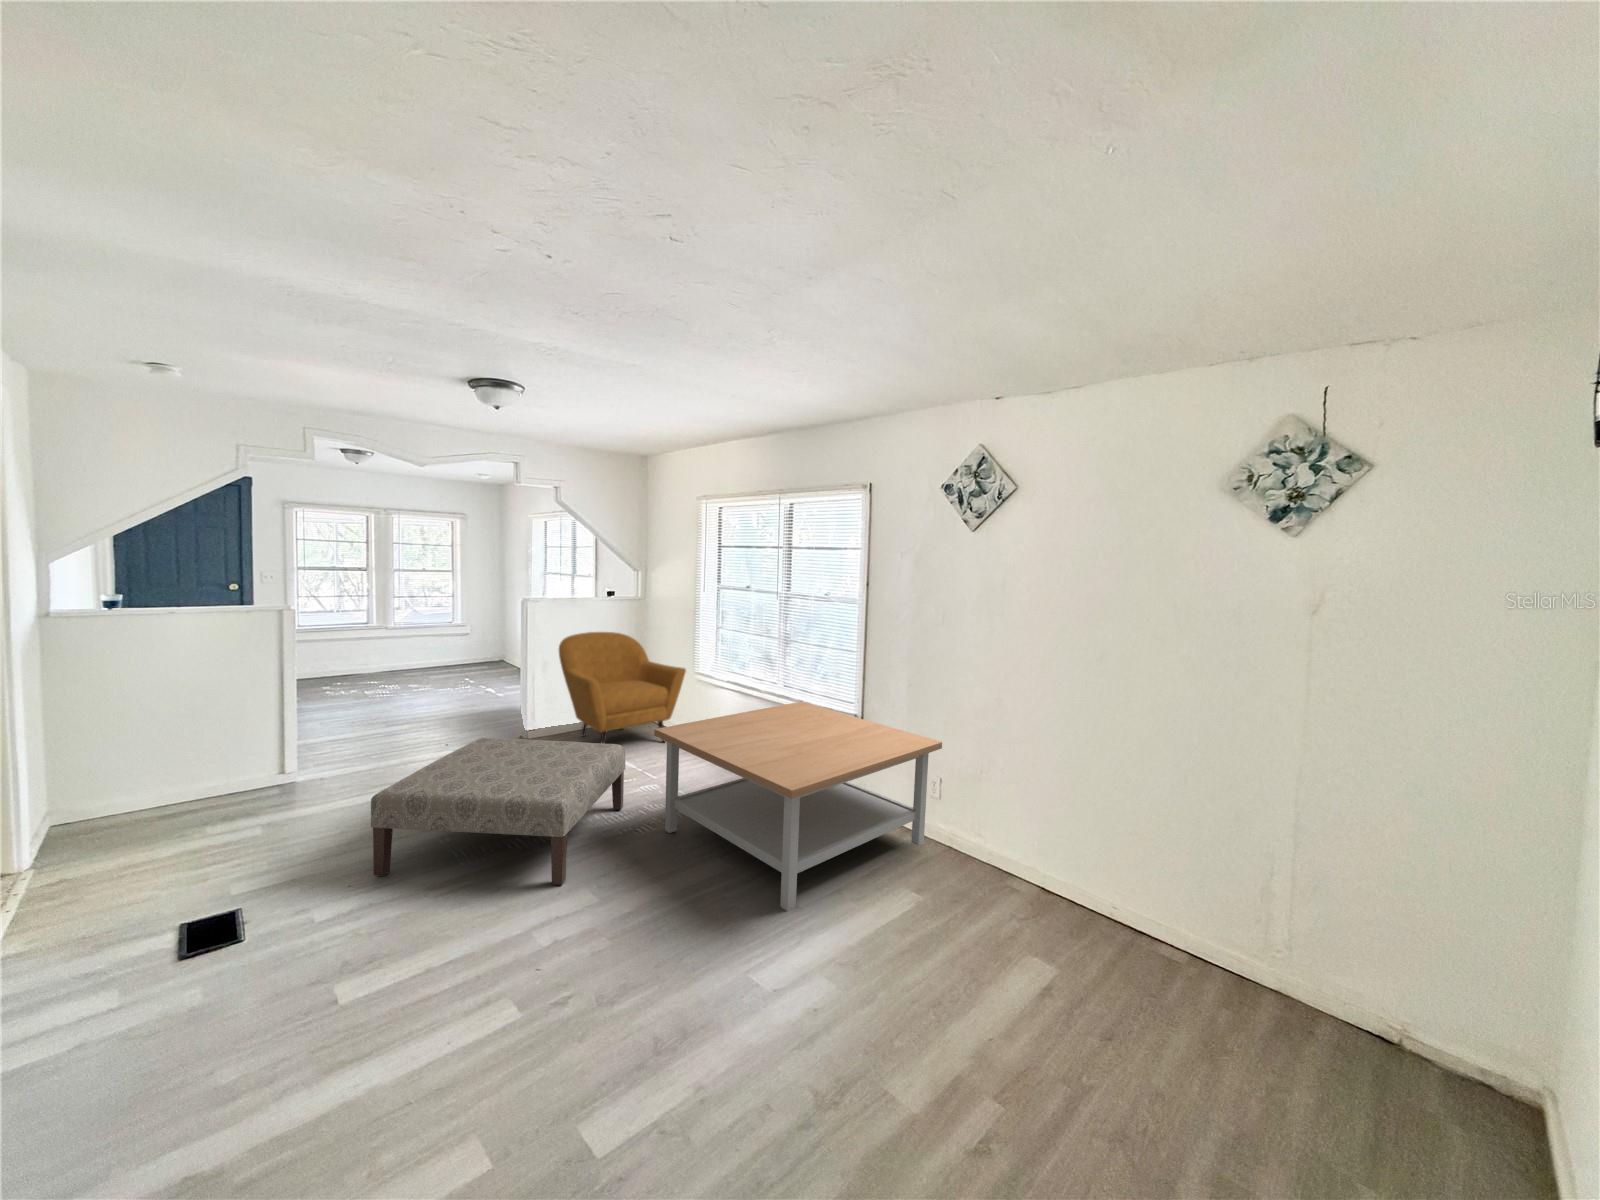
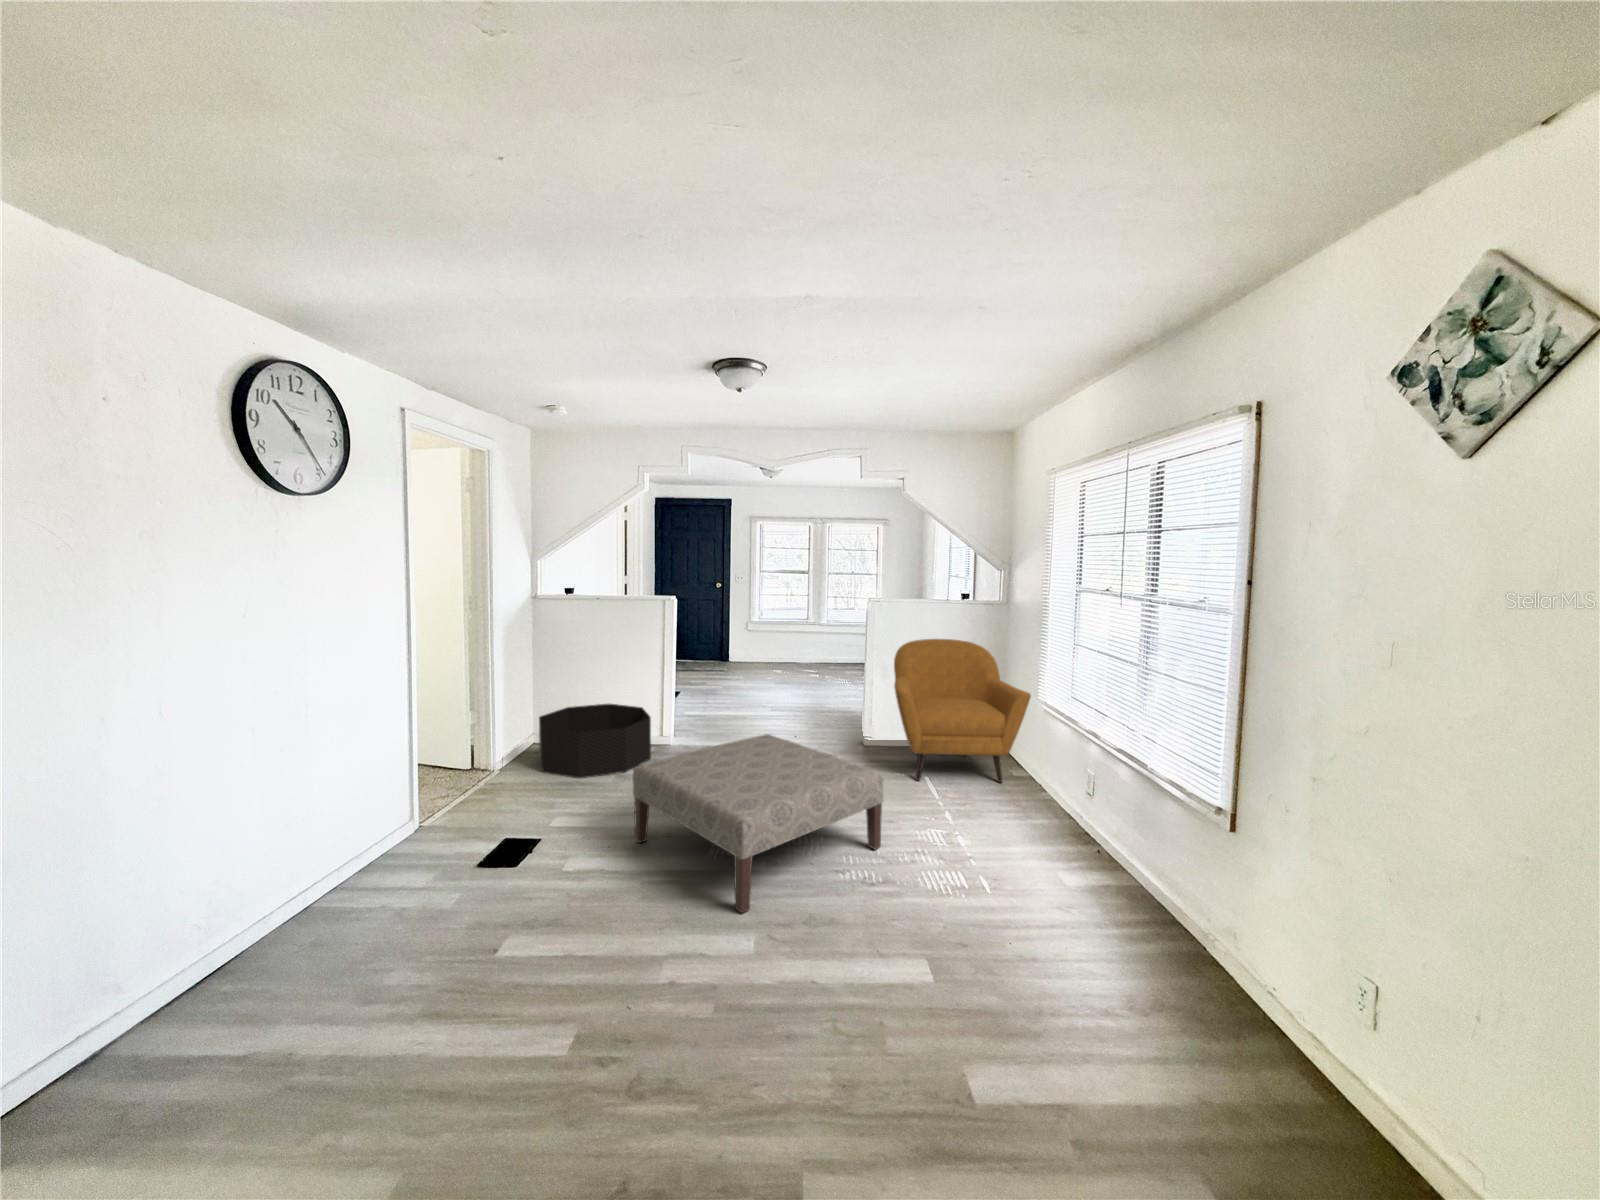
coffee table: present [654,702,942,911] -> none [888,761,1373,1105]
basket: none [72,746,281,859] -> present [539,704,651,778]

